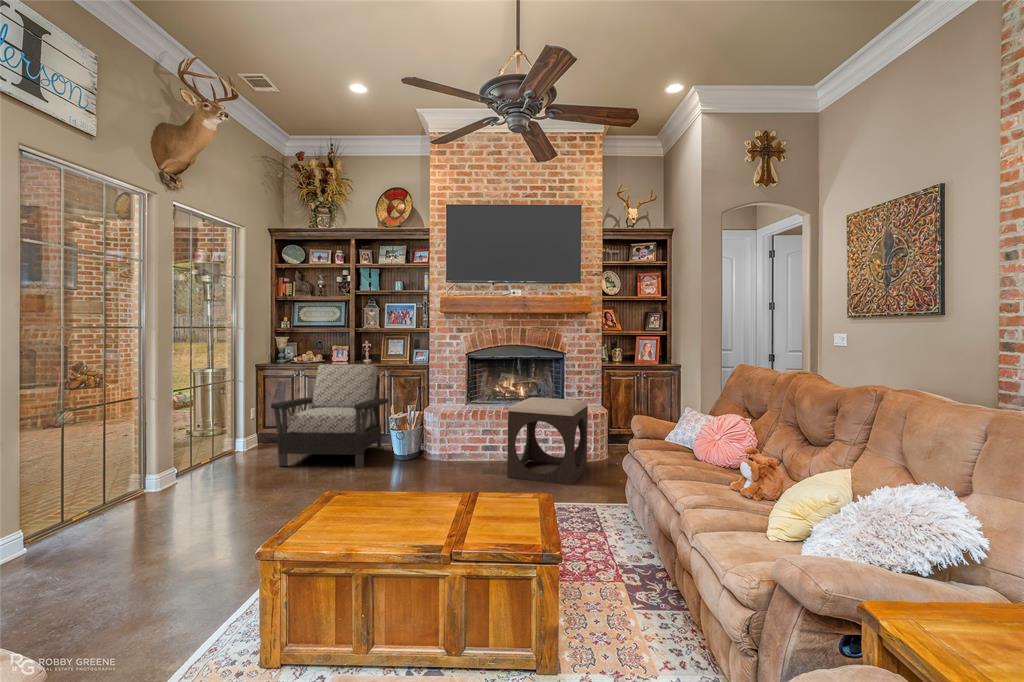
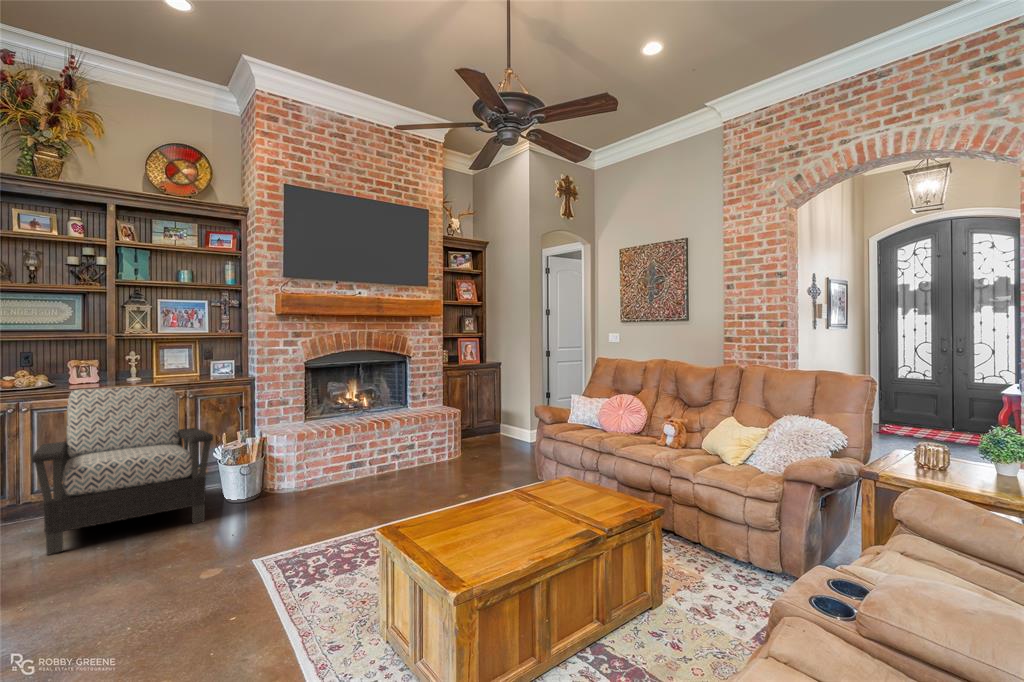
footstool: present [507,397,588,485] -> none [395,400,474,488]

